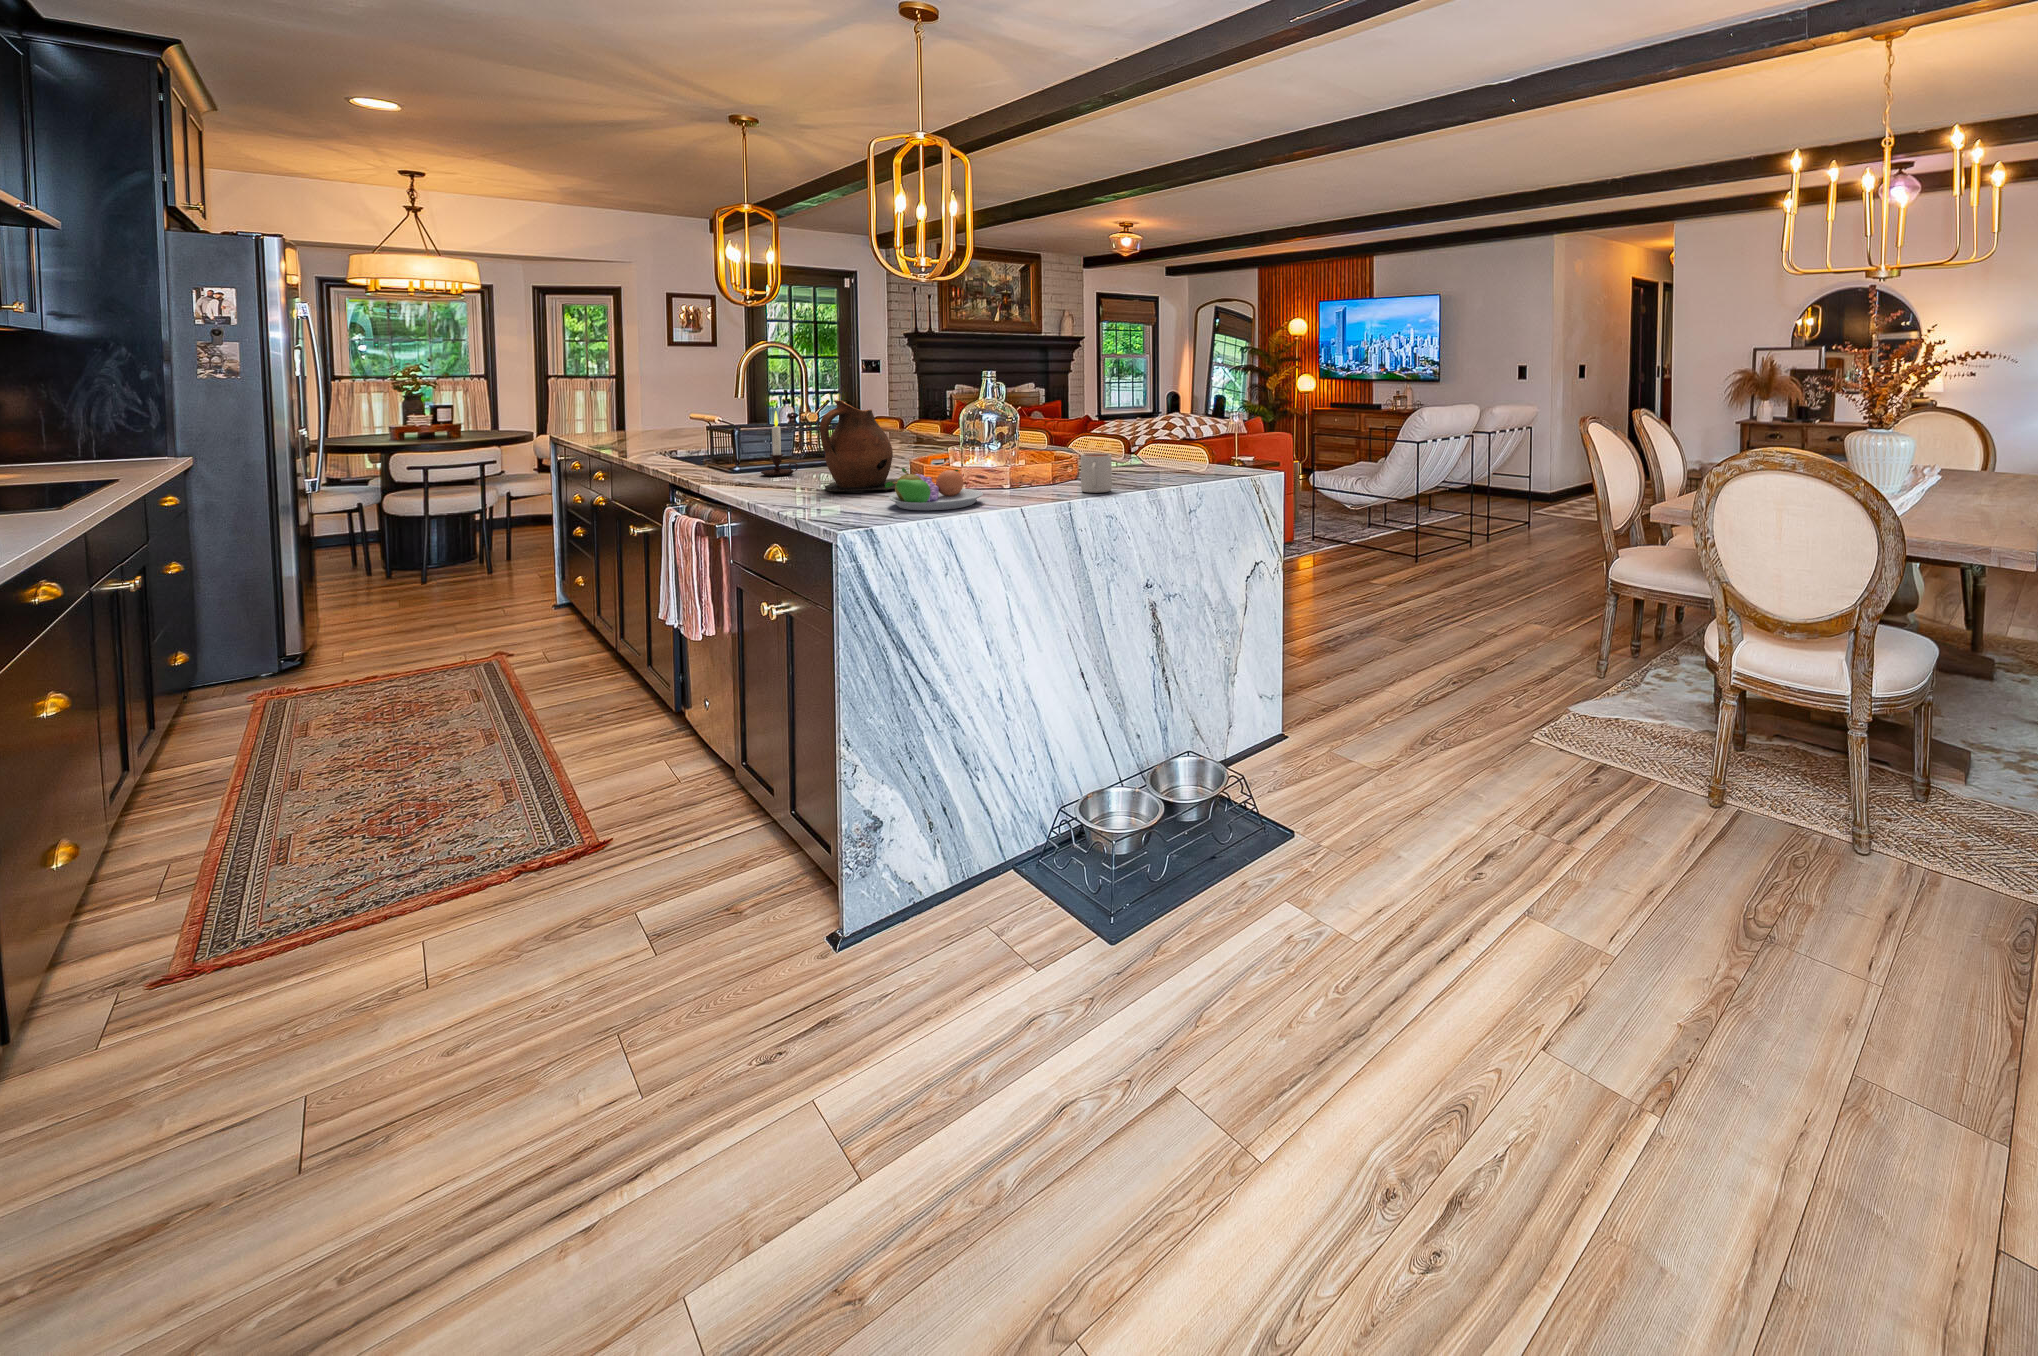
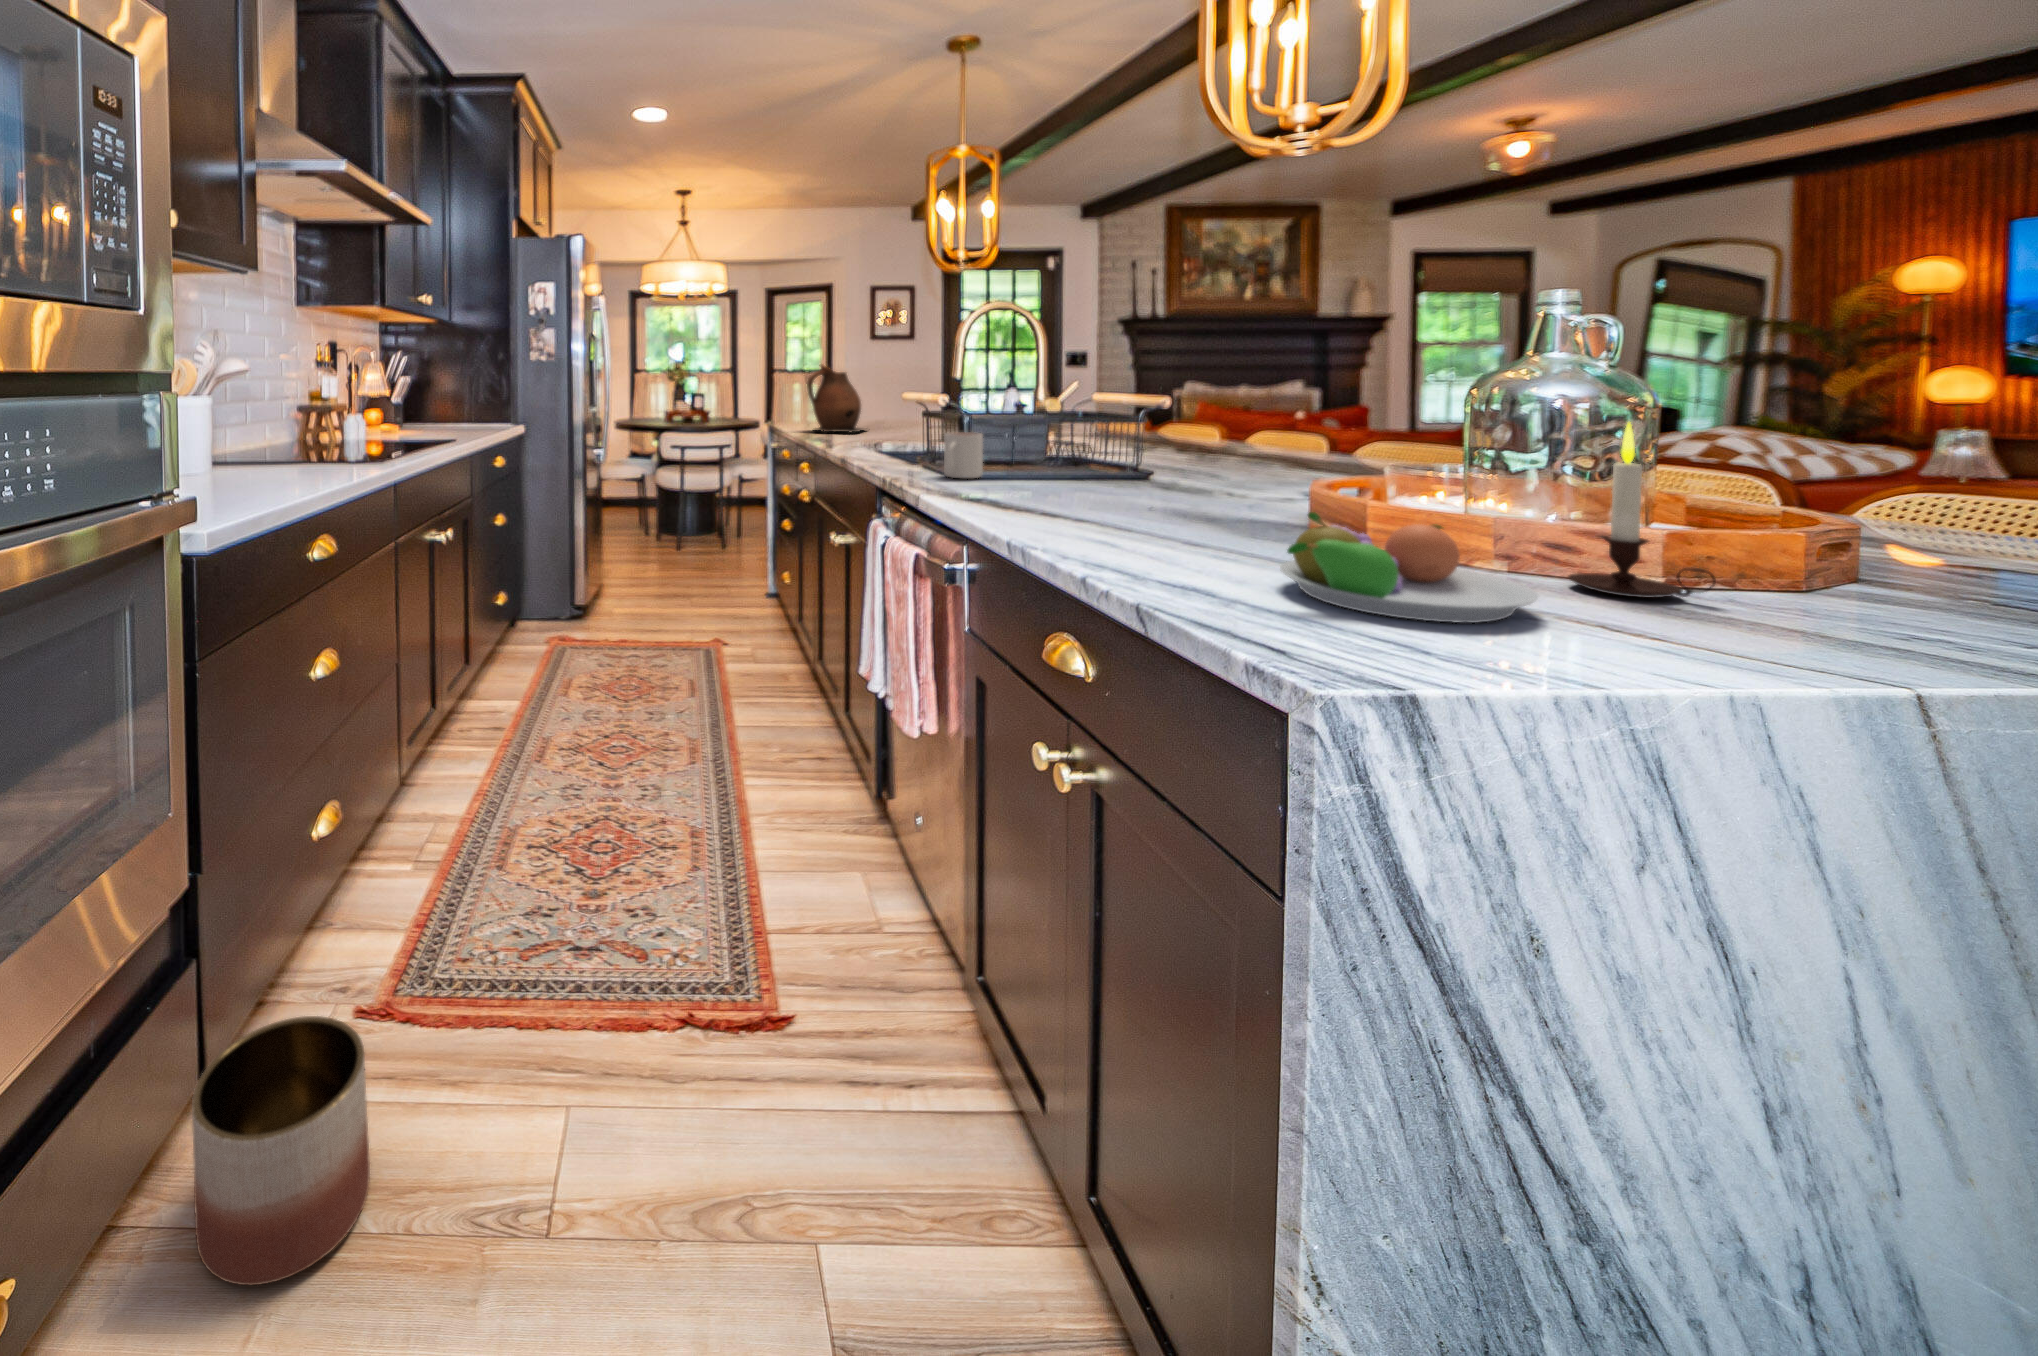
ceramic pitcher: present [820,400,897,491] -> present [807,365,863,432]
candle: present [761,411,798,476] -> present [1568,423,1716,598]
mug: present [1081,453,1112,493] -> present [944,432,983,479]
planter: none [22,950,230,1155] -> present [192,1016,370,1285]

